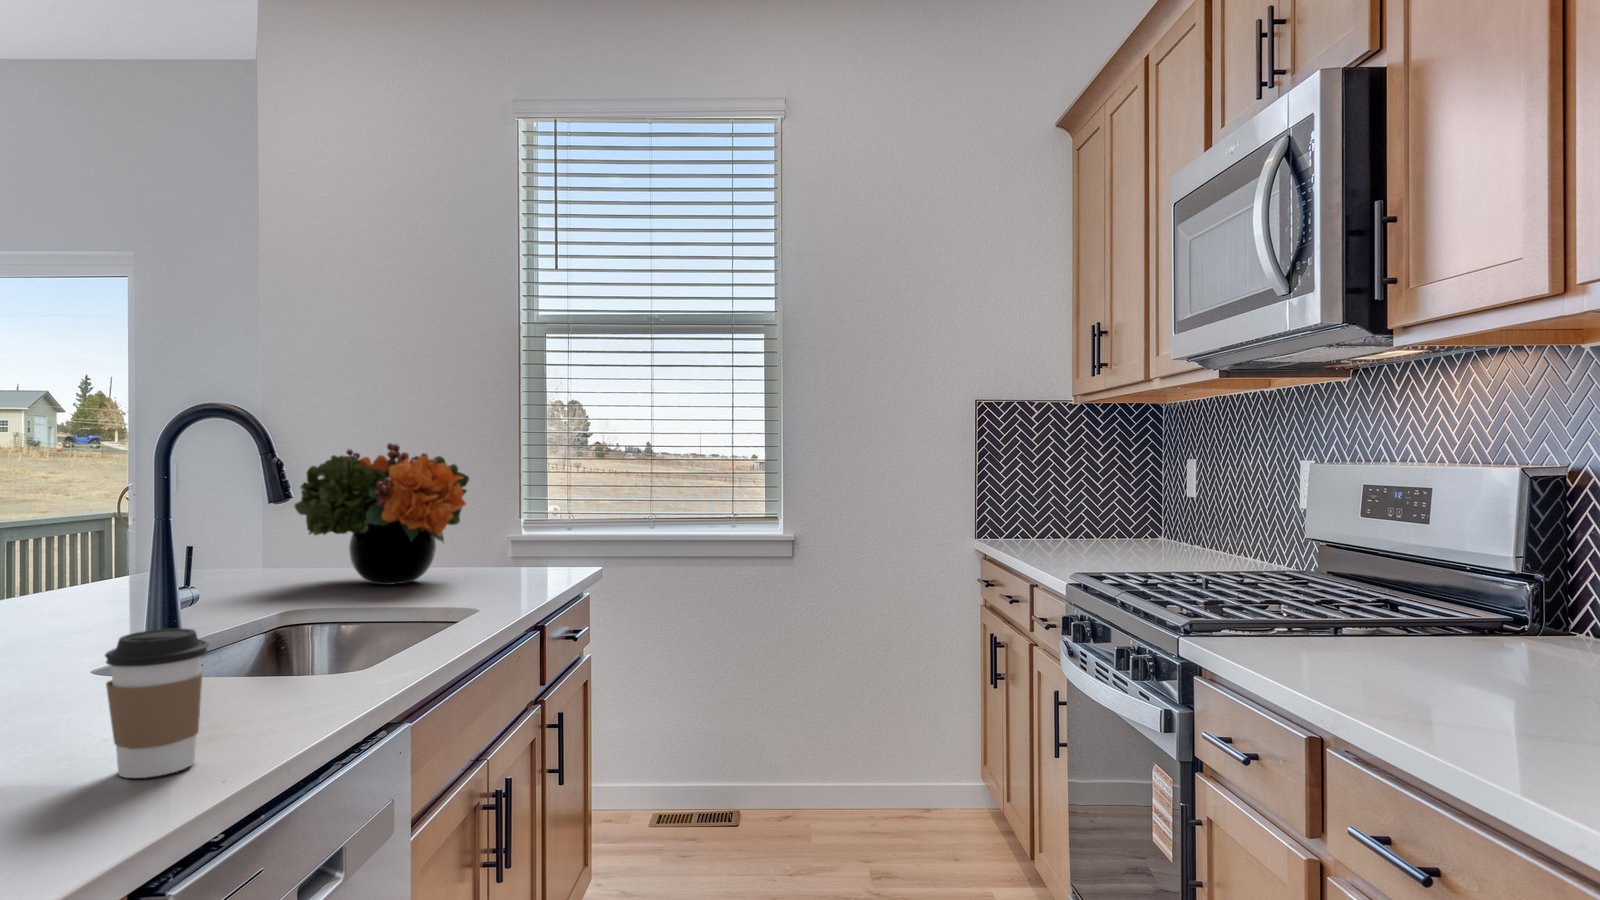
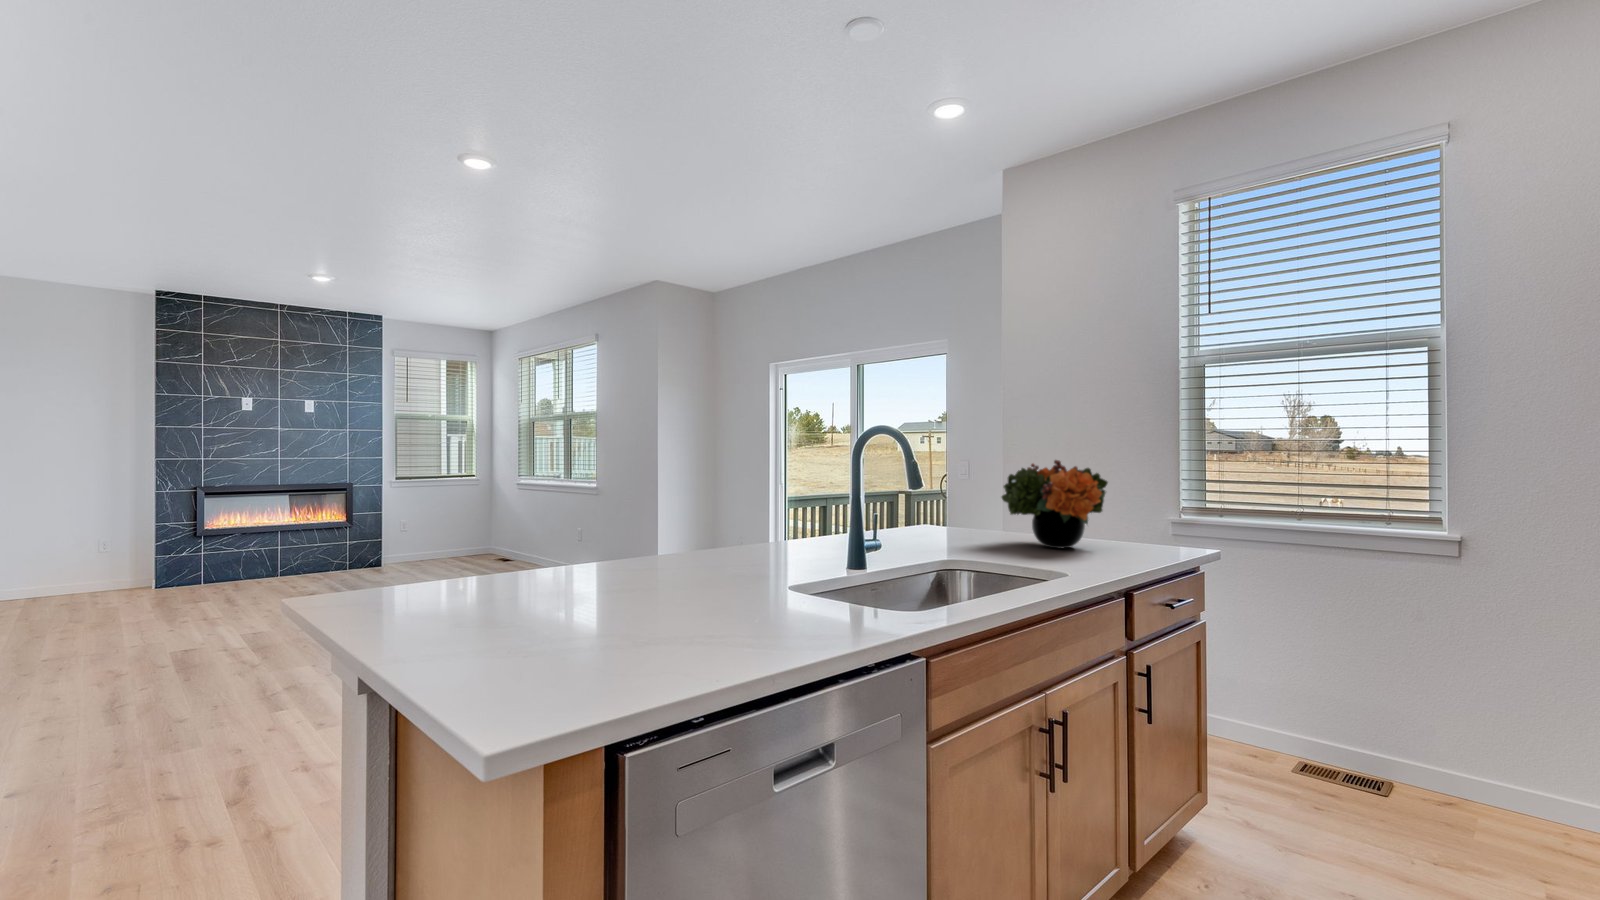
coffee cup: present [105,628,209,778] -> none [850,562,886,623]

